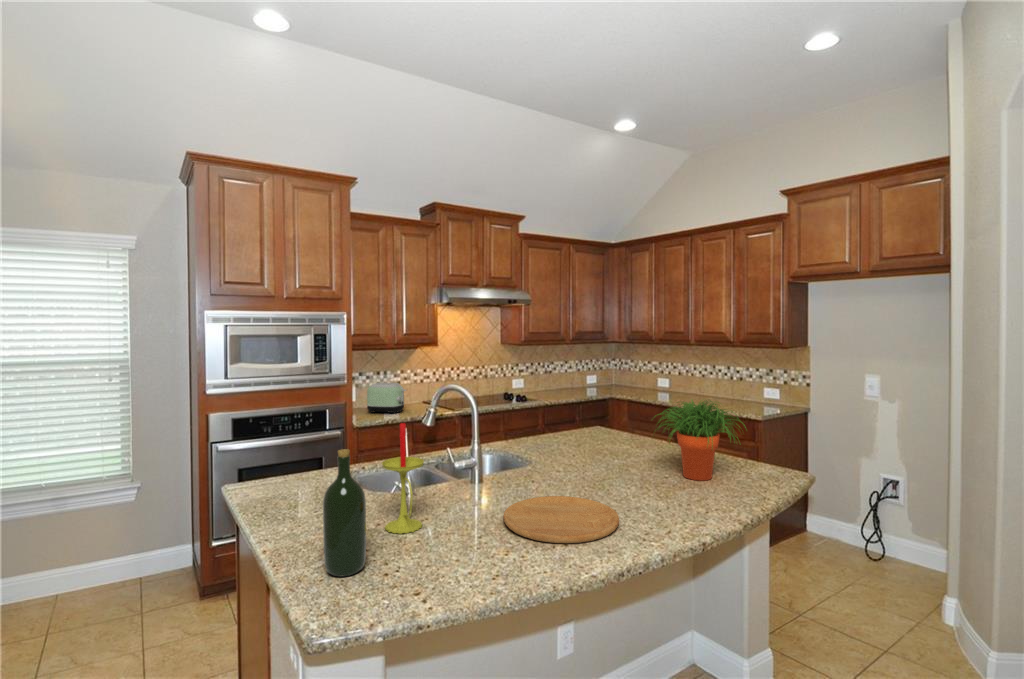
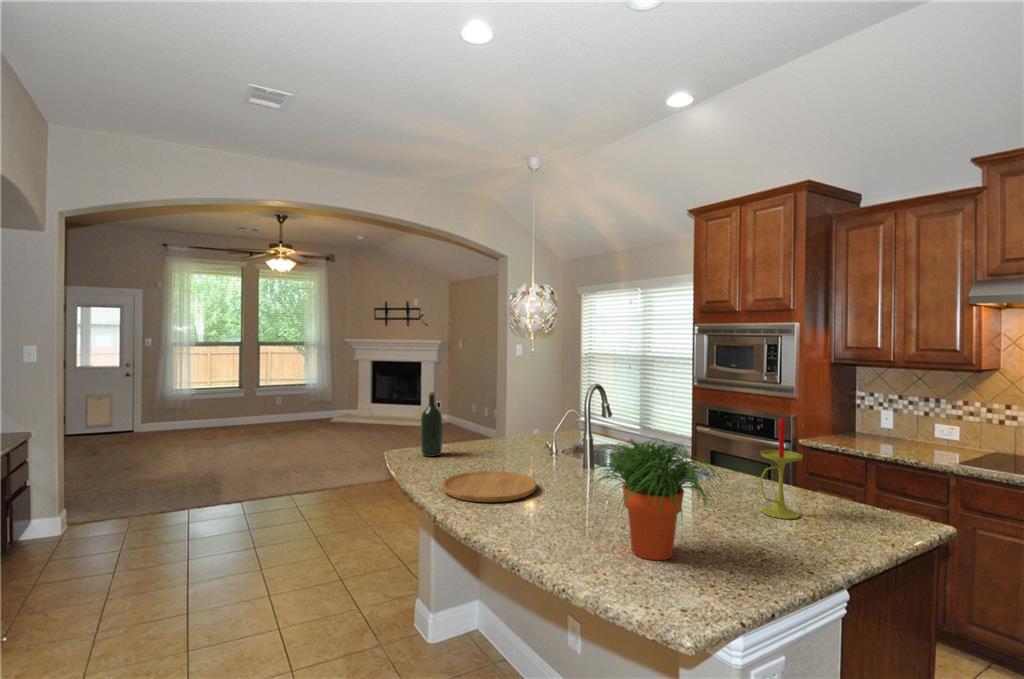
toaster: present [367,383,406,413] -> none [863,408,914,449]
candle: present [382,423,424,534] -> present [760,418,803,519]

